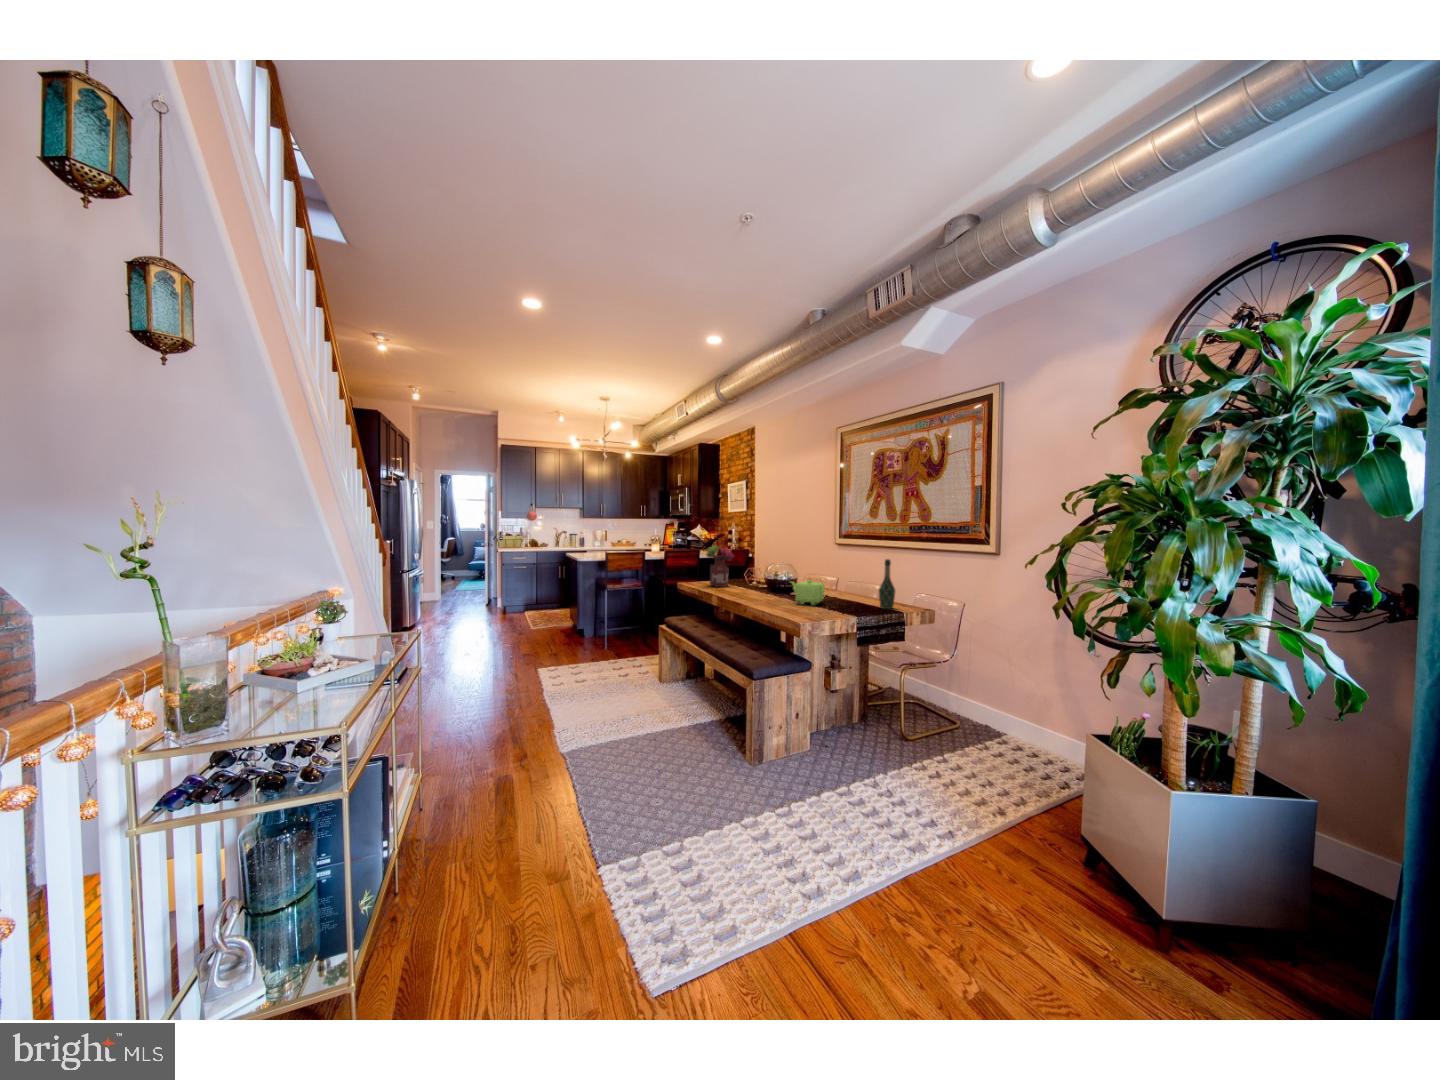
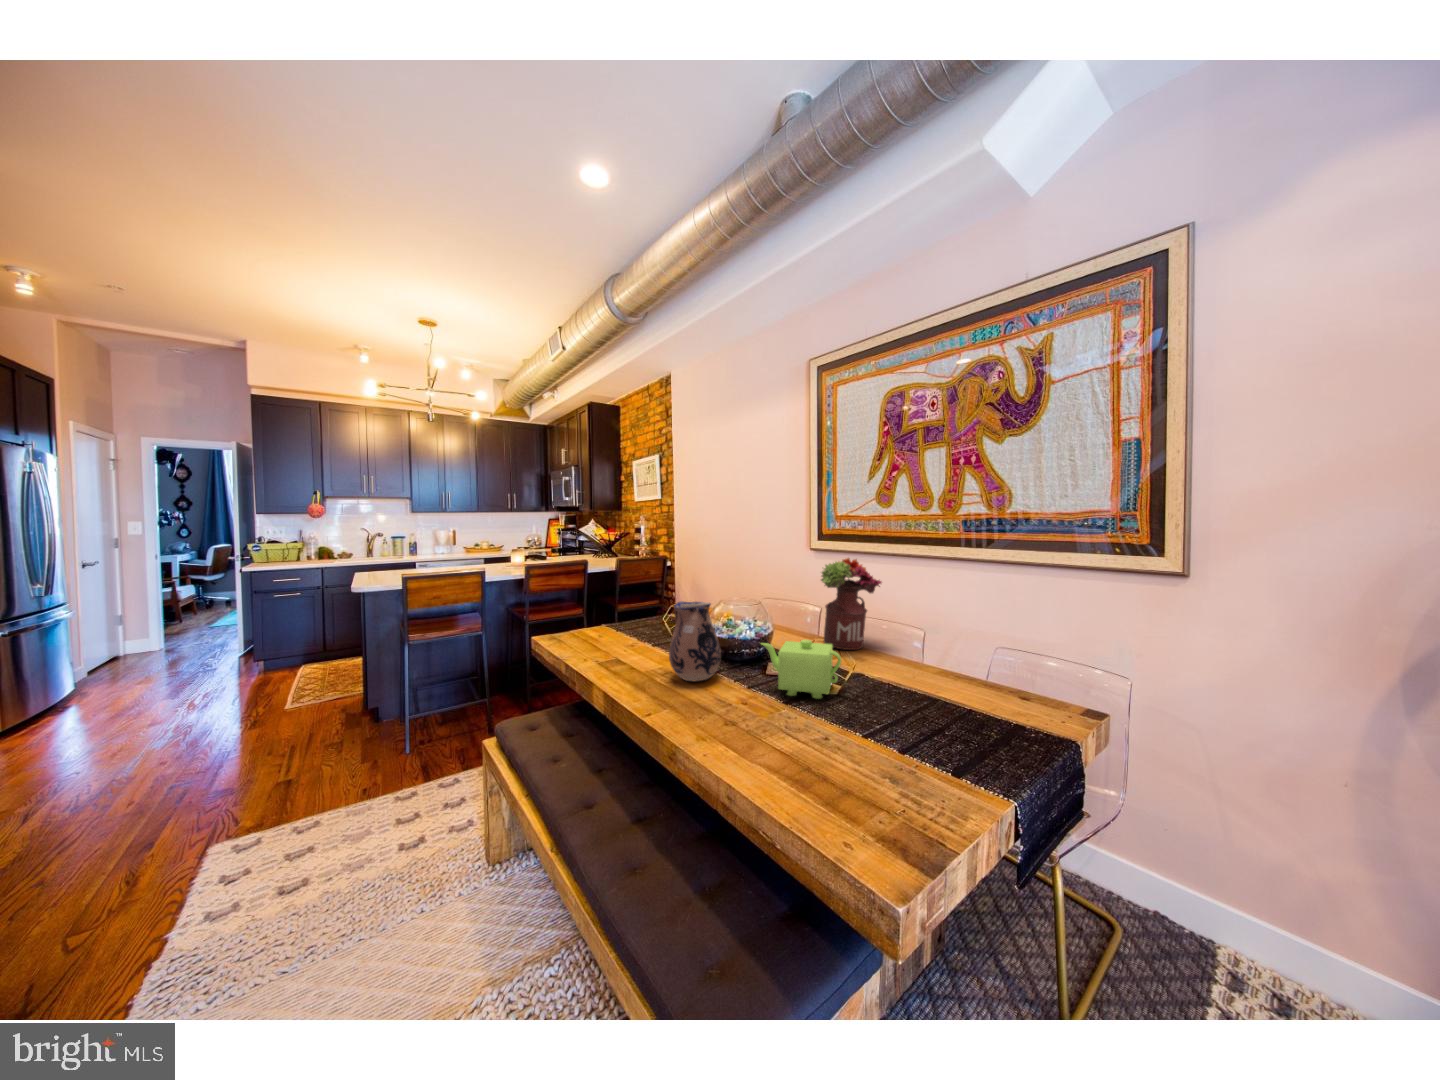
flower arrangement: present [706,545,734,587] -> present [821,558,882,650]
wine bottle: present [879,559,895,609] -> none [961,596,1001,707]
ceramic pitcher: none [746,563,771,600] -> present [669,601,721,681]

